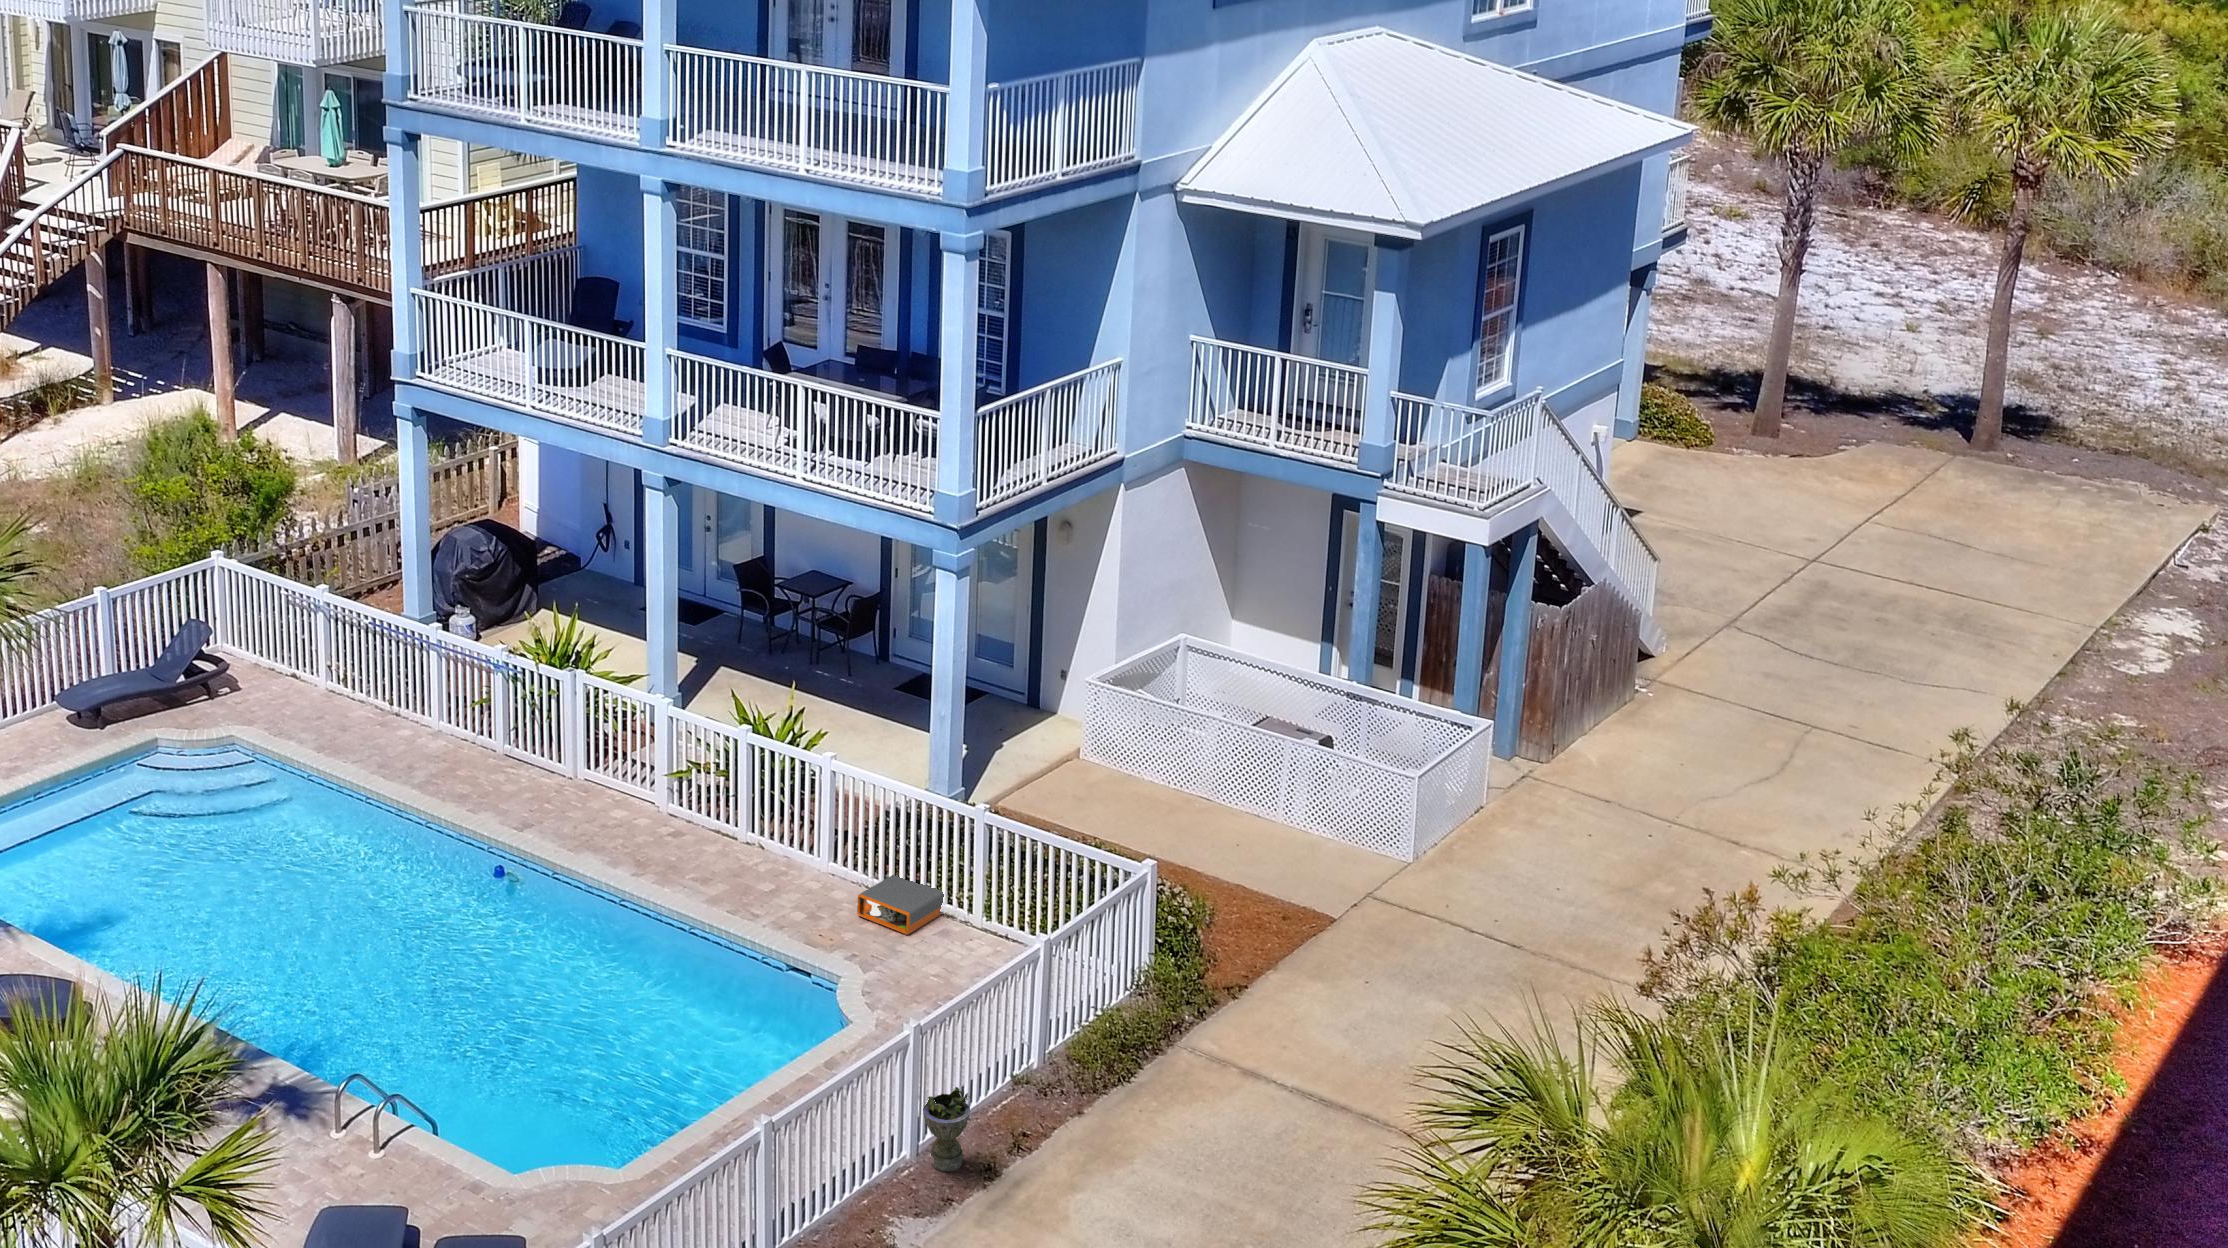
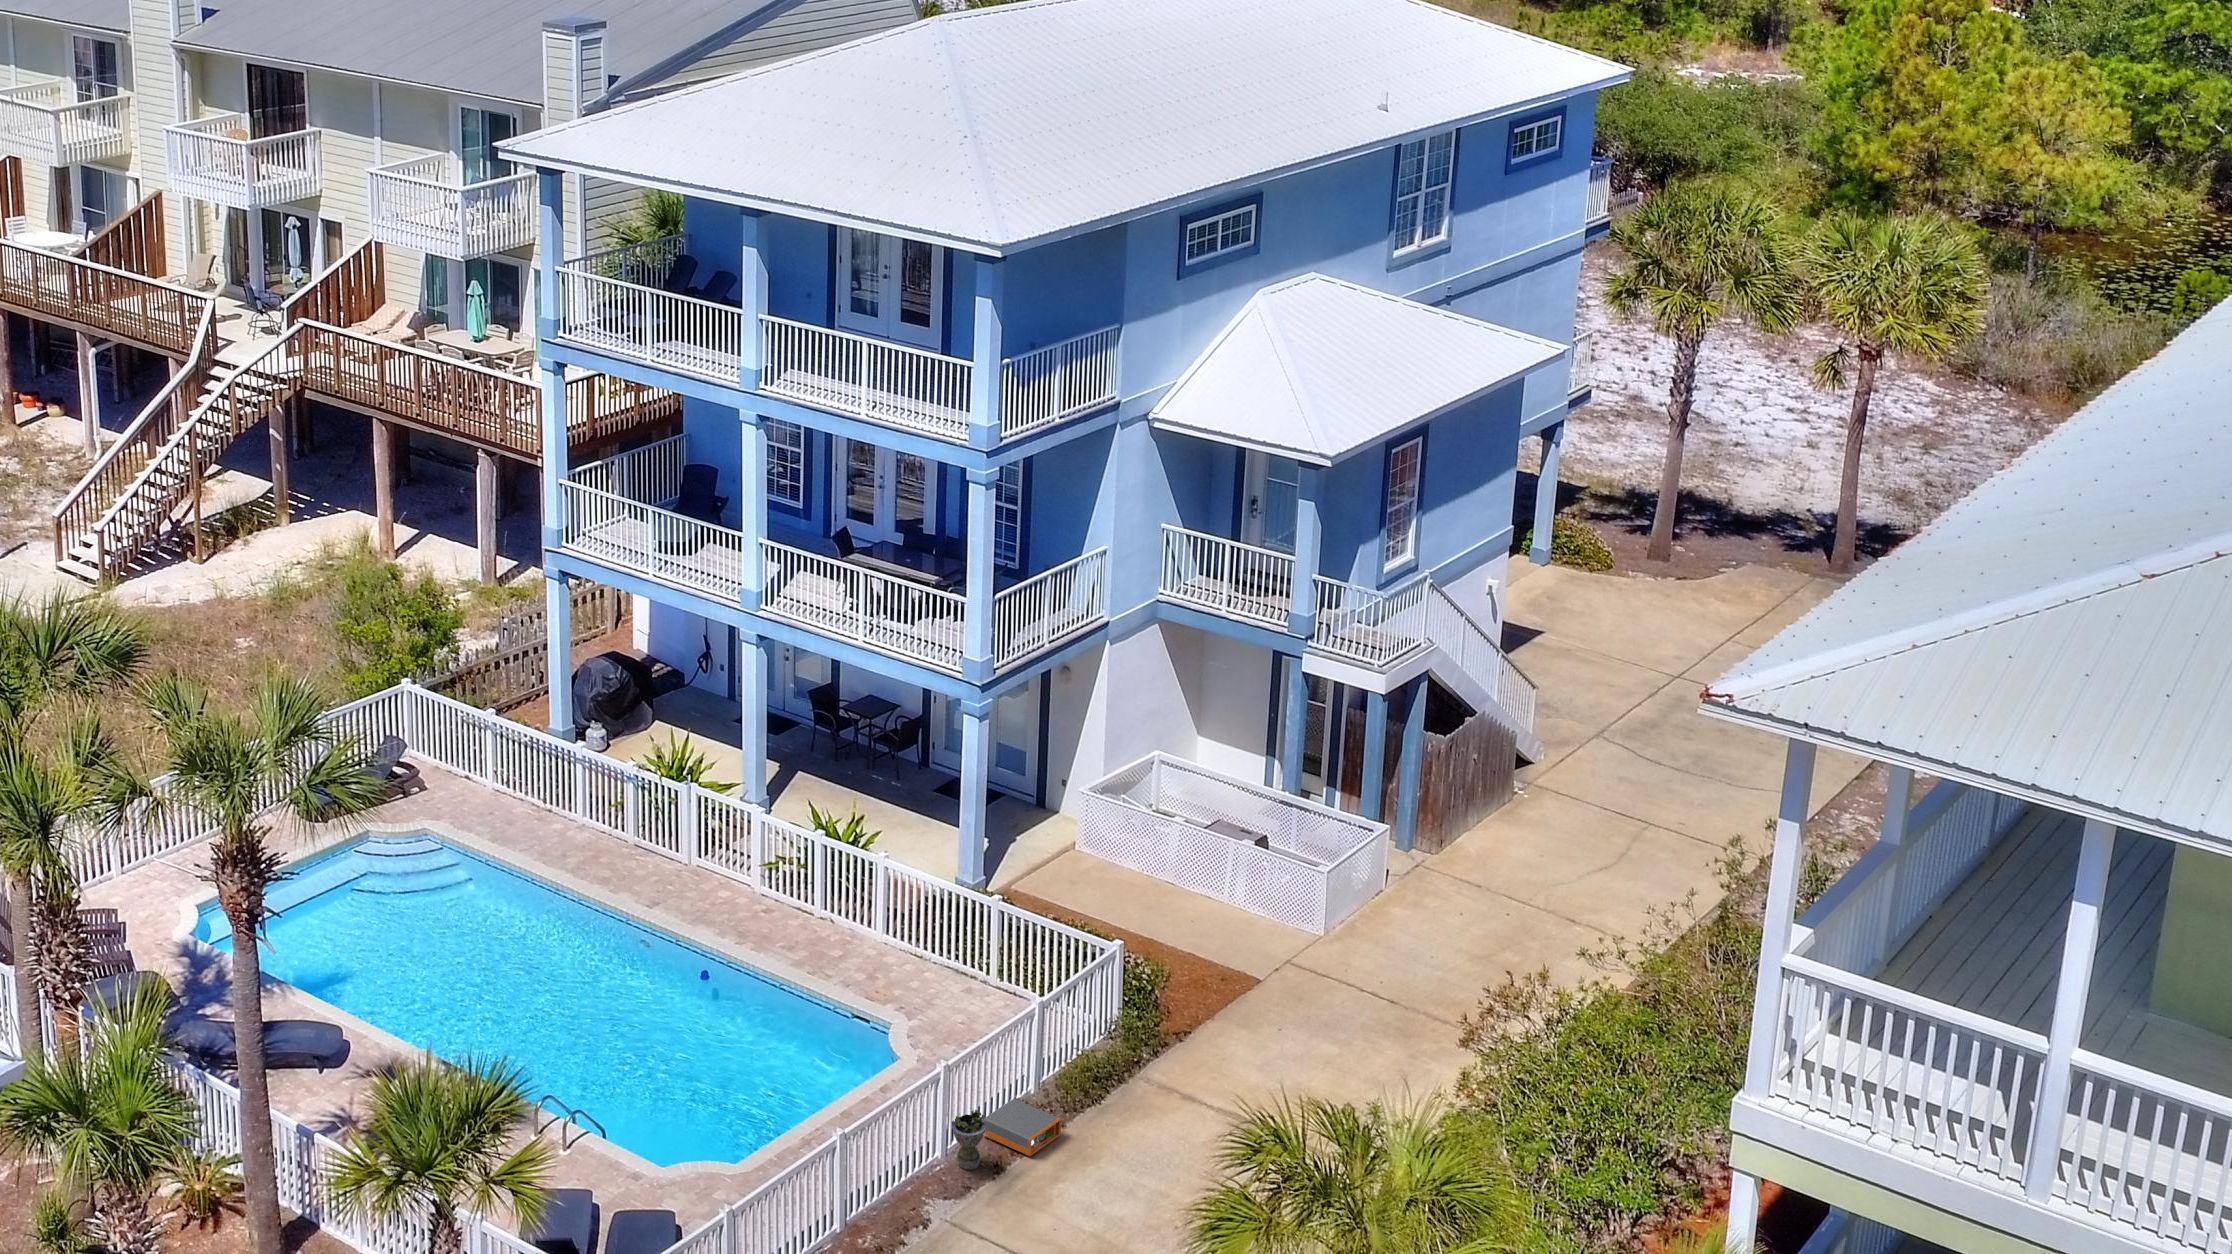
storage box: present [857,875,944,935] -> present [983,1099,1061,1156]

